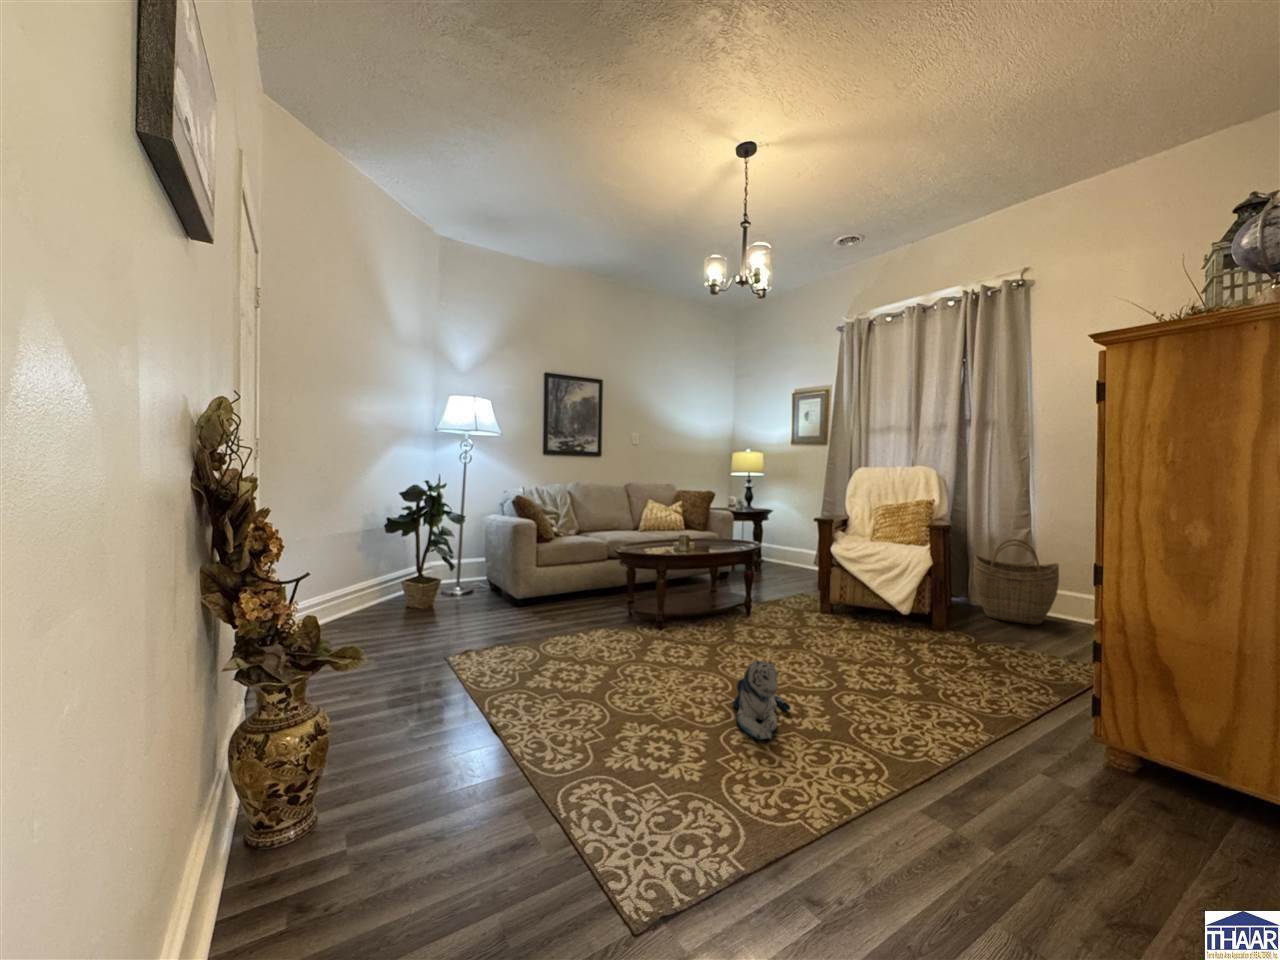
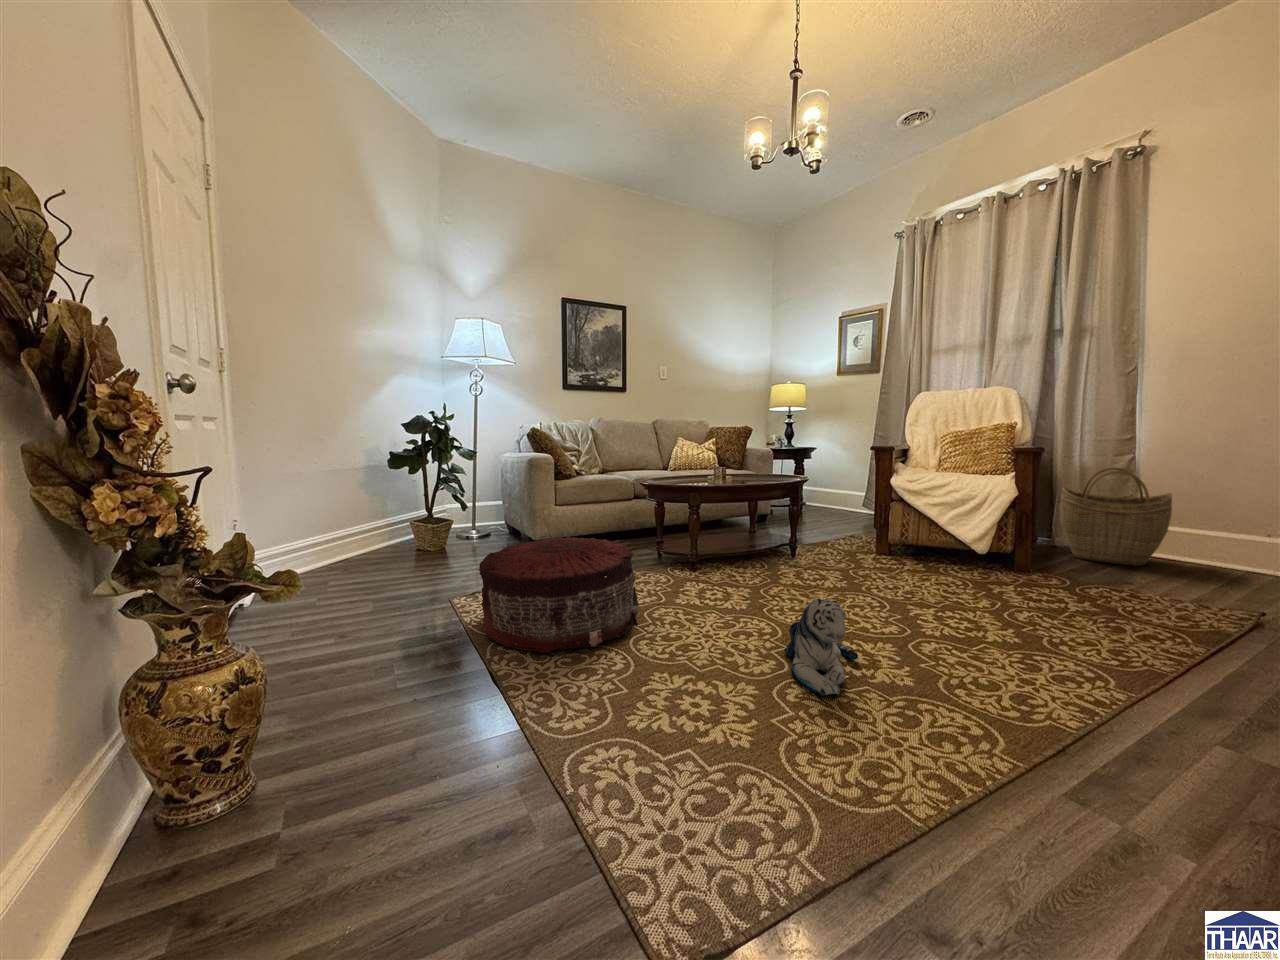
pouf: none [478,601,613,707] -> present [479,536,638,653]

